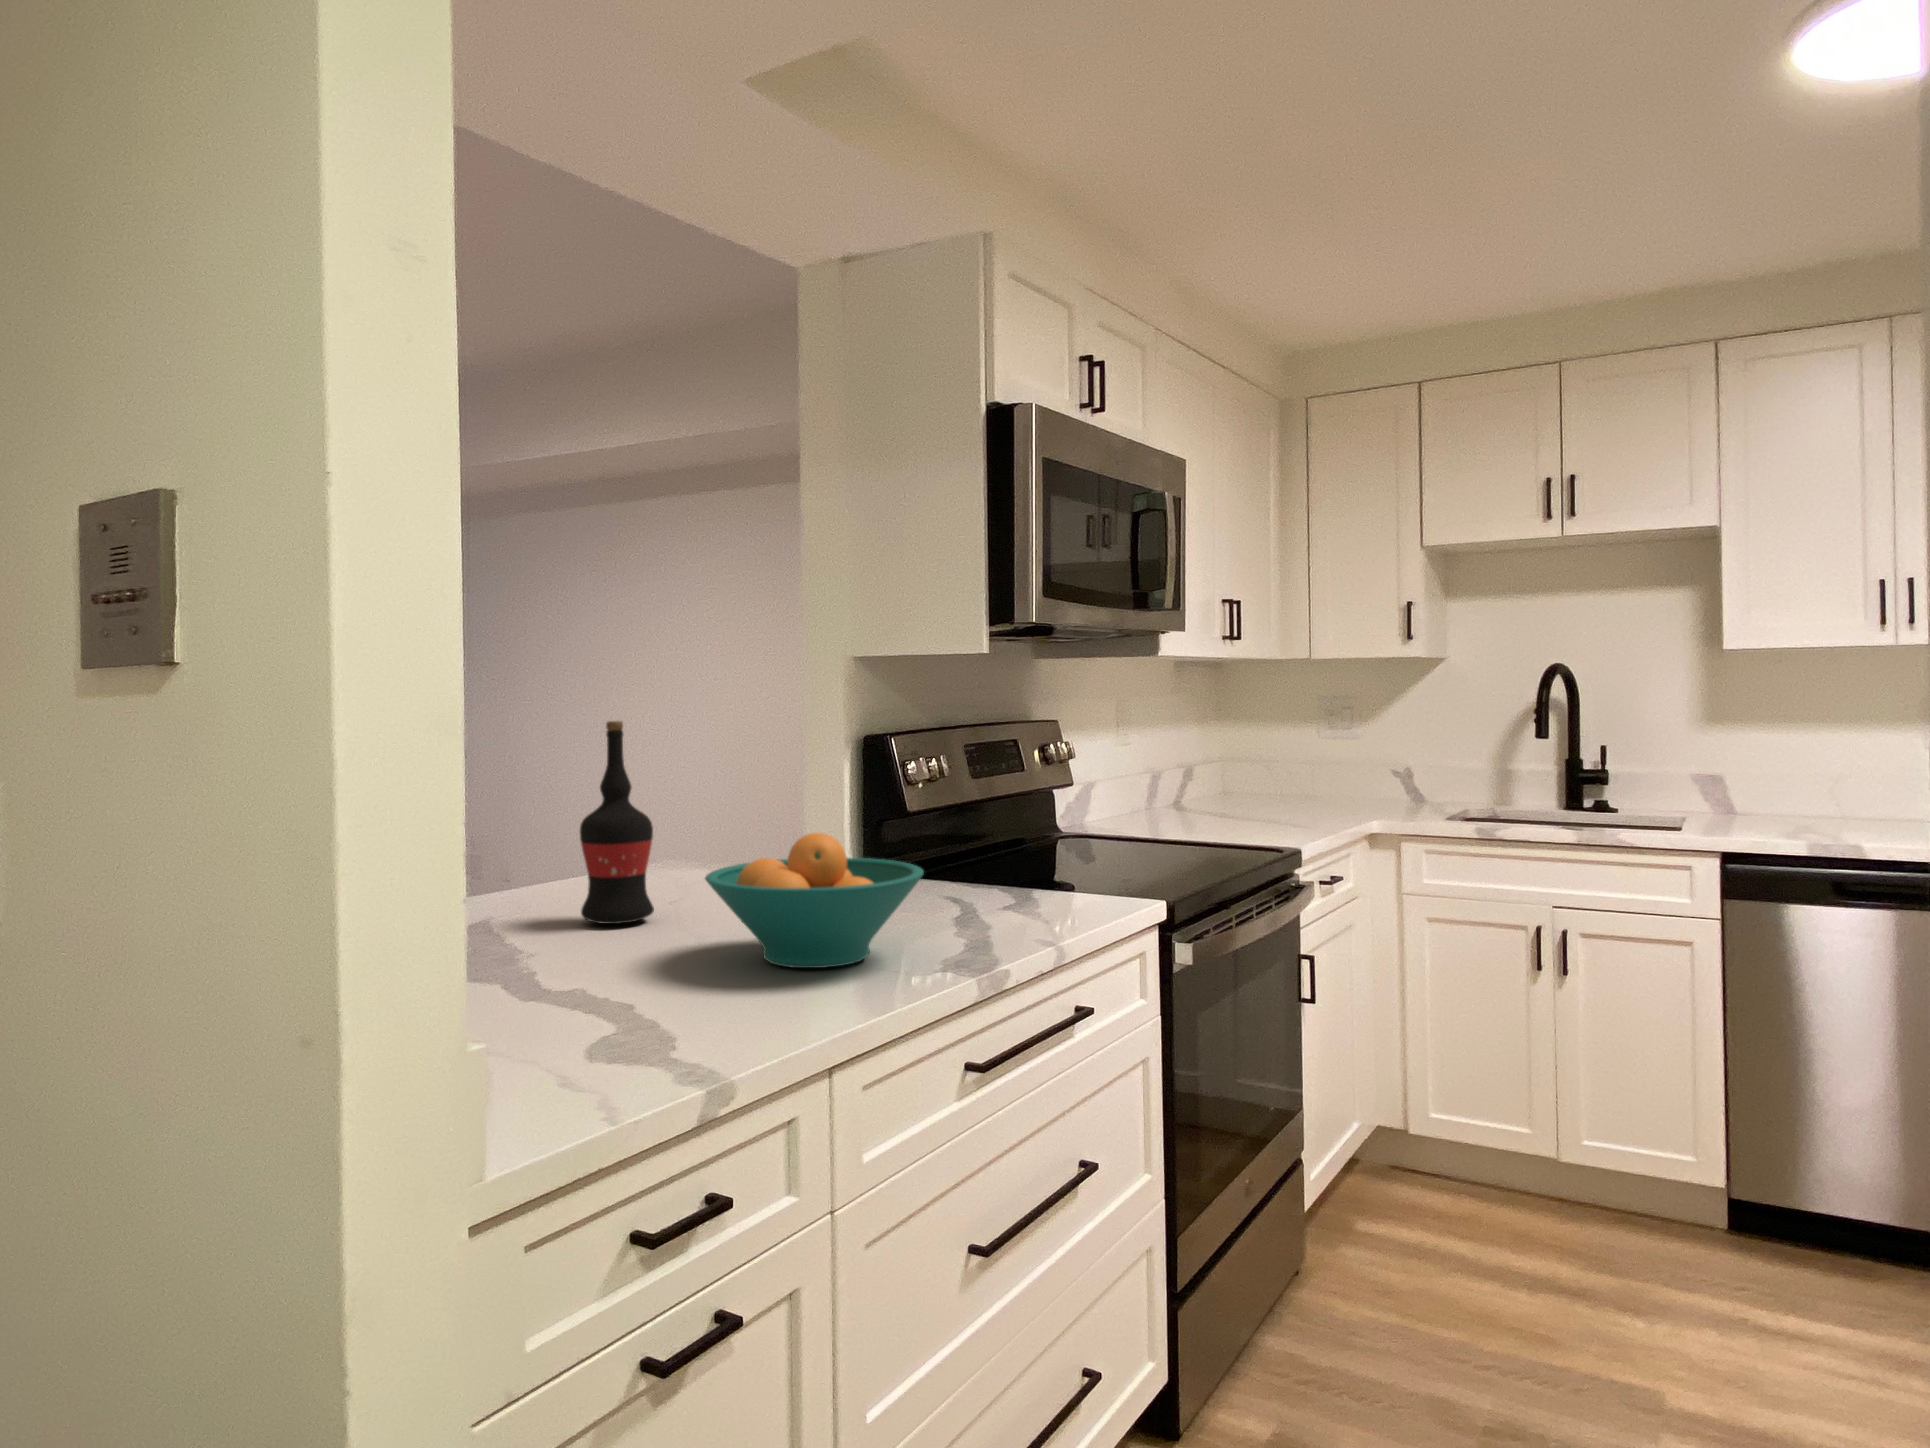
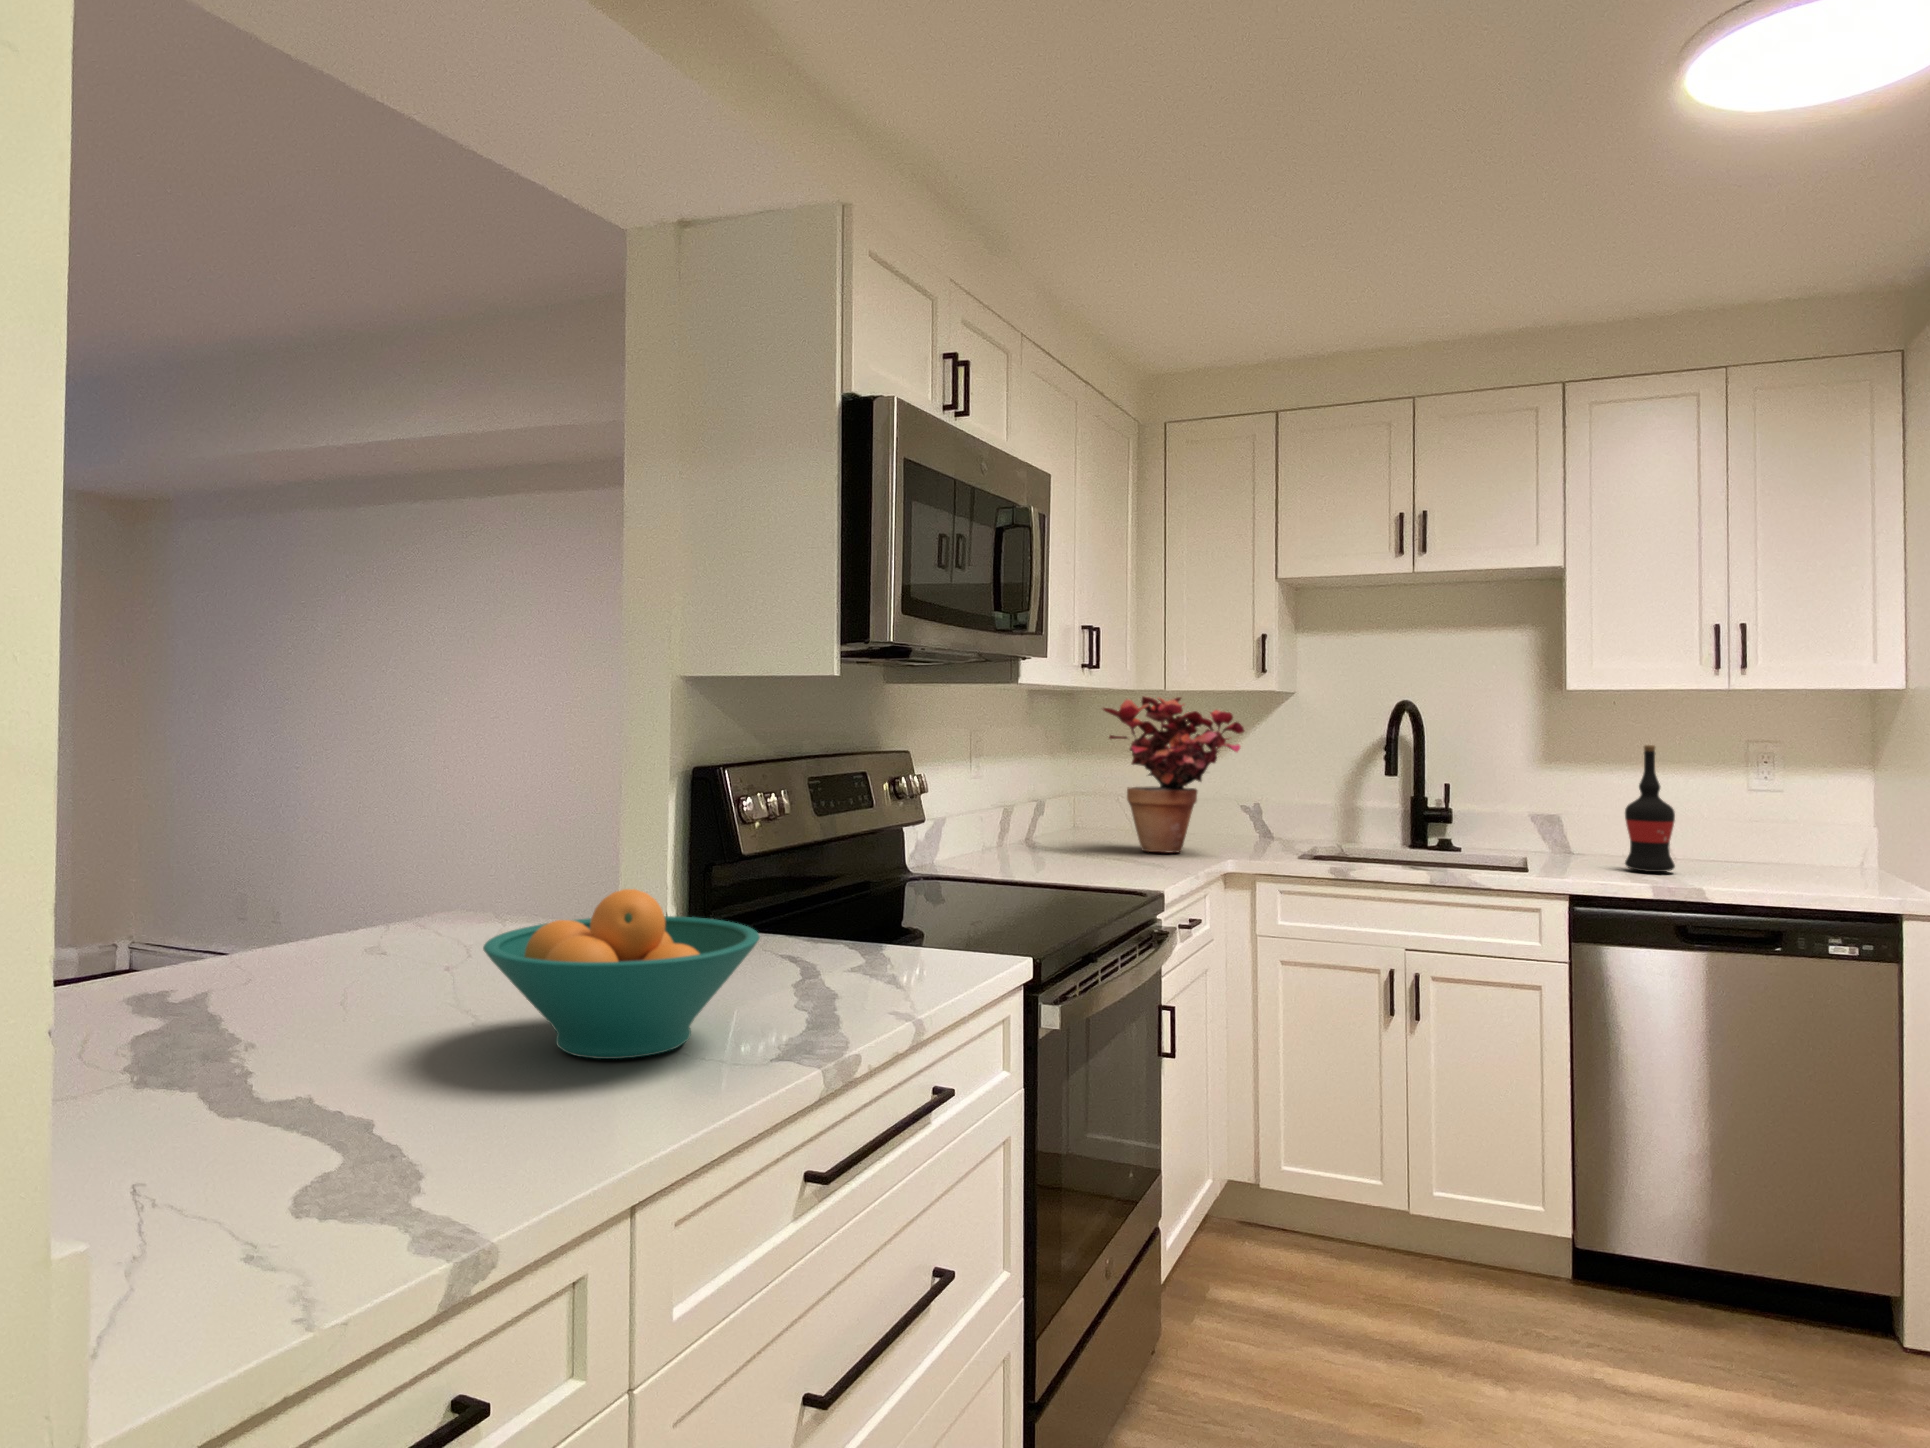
potted plant: none [1244,665,1388,814] -> present [1103,696,1244,853]
wine bottle: present [580,721,654,924] -> present [1625,745,1675,872]

